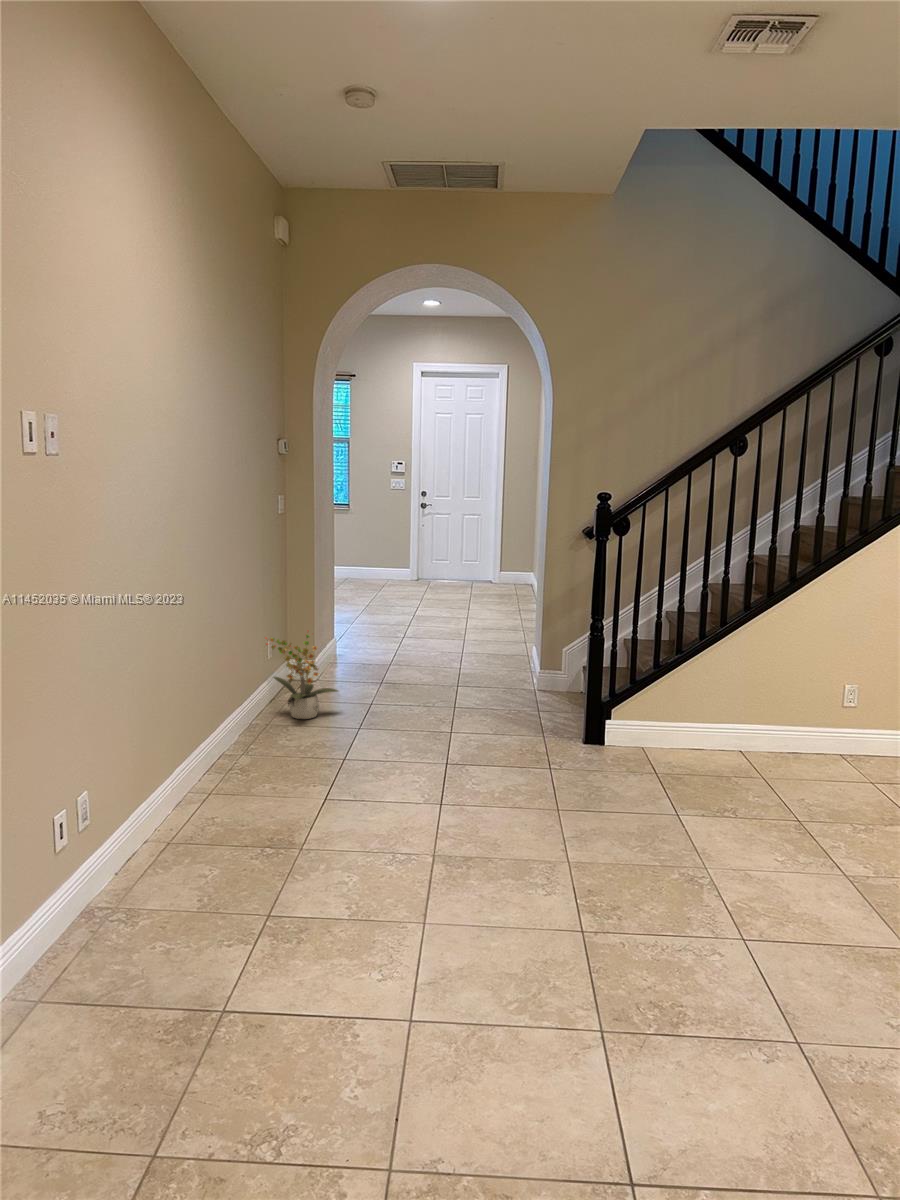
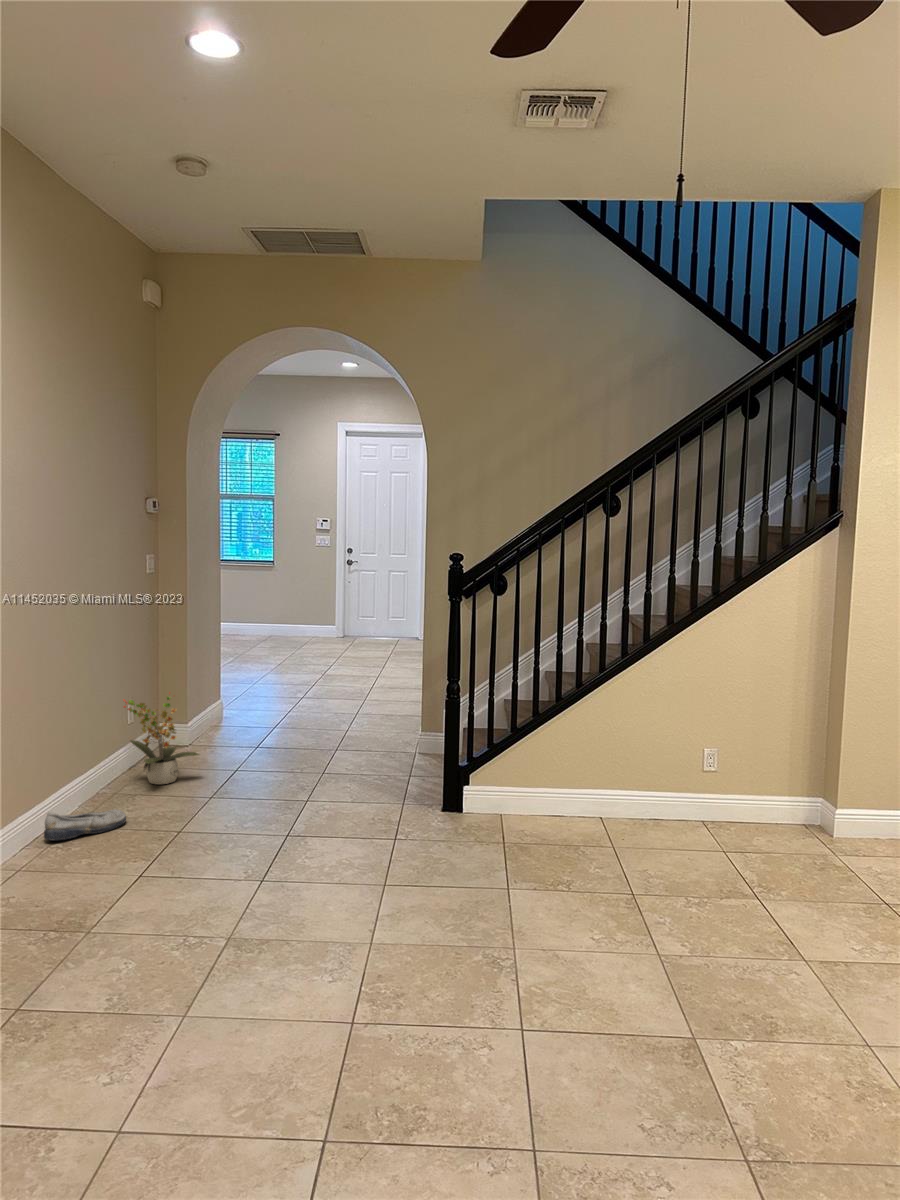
shoe: none [219,741,289,769] -> present [44,809,126,840]

